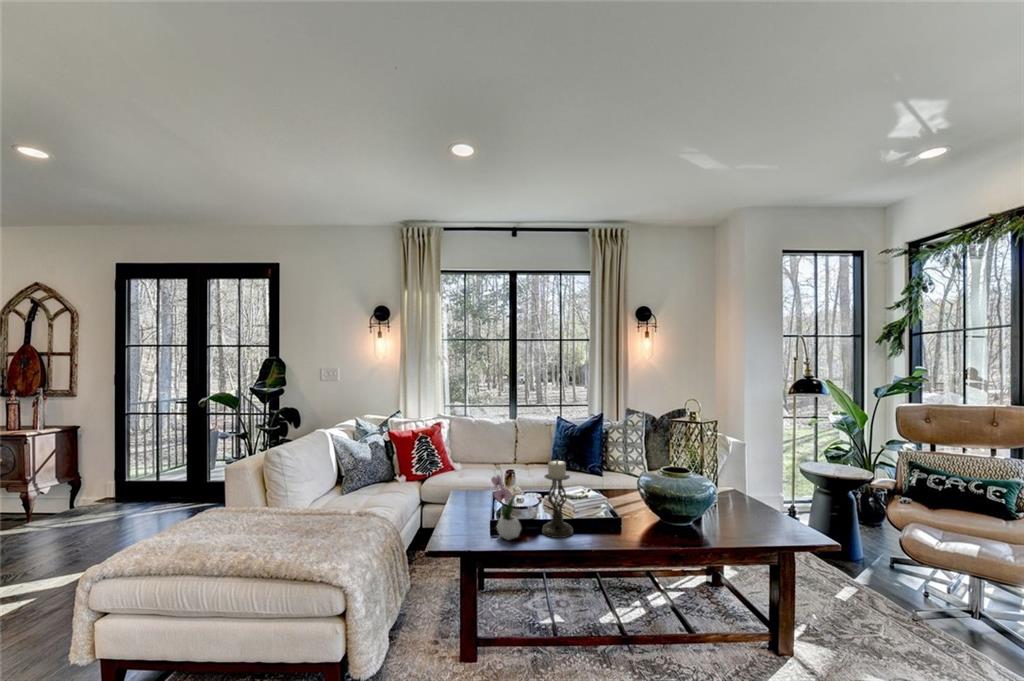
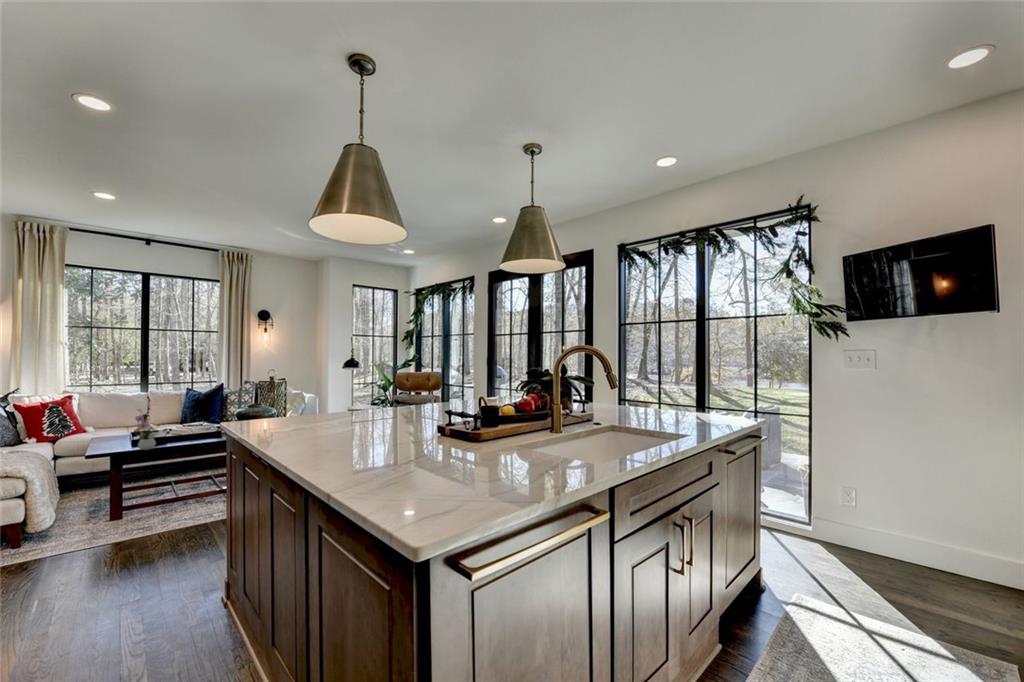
candle holder: present [542,460,573,538] -> none [170,405,191,446]

